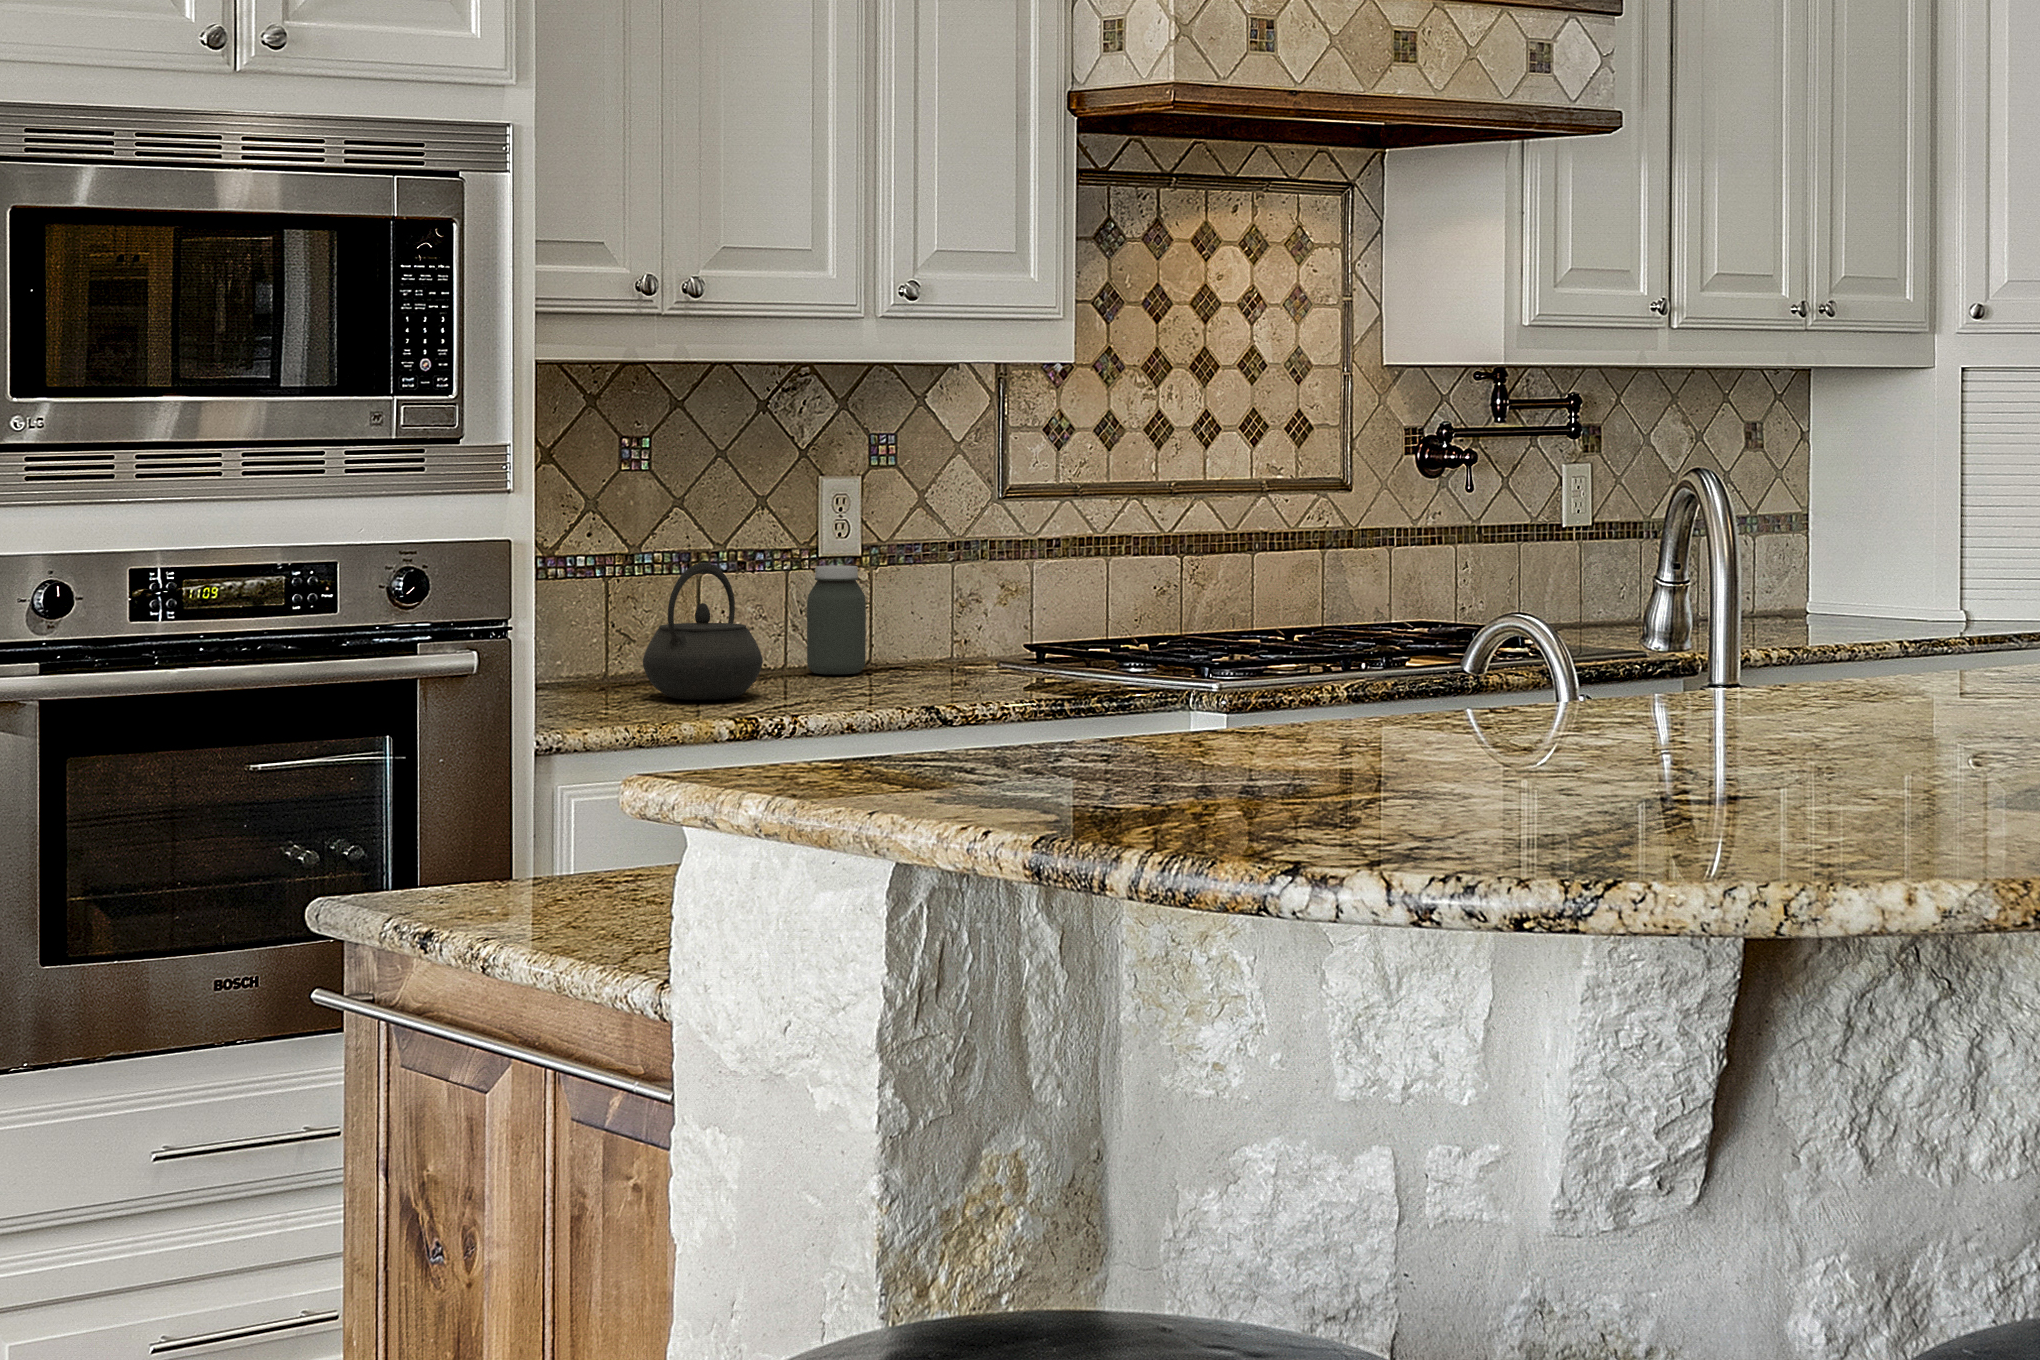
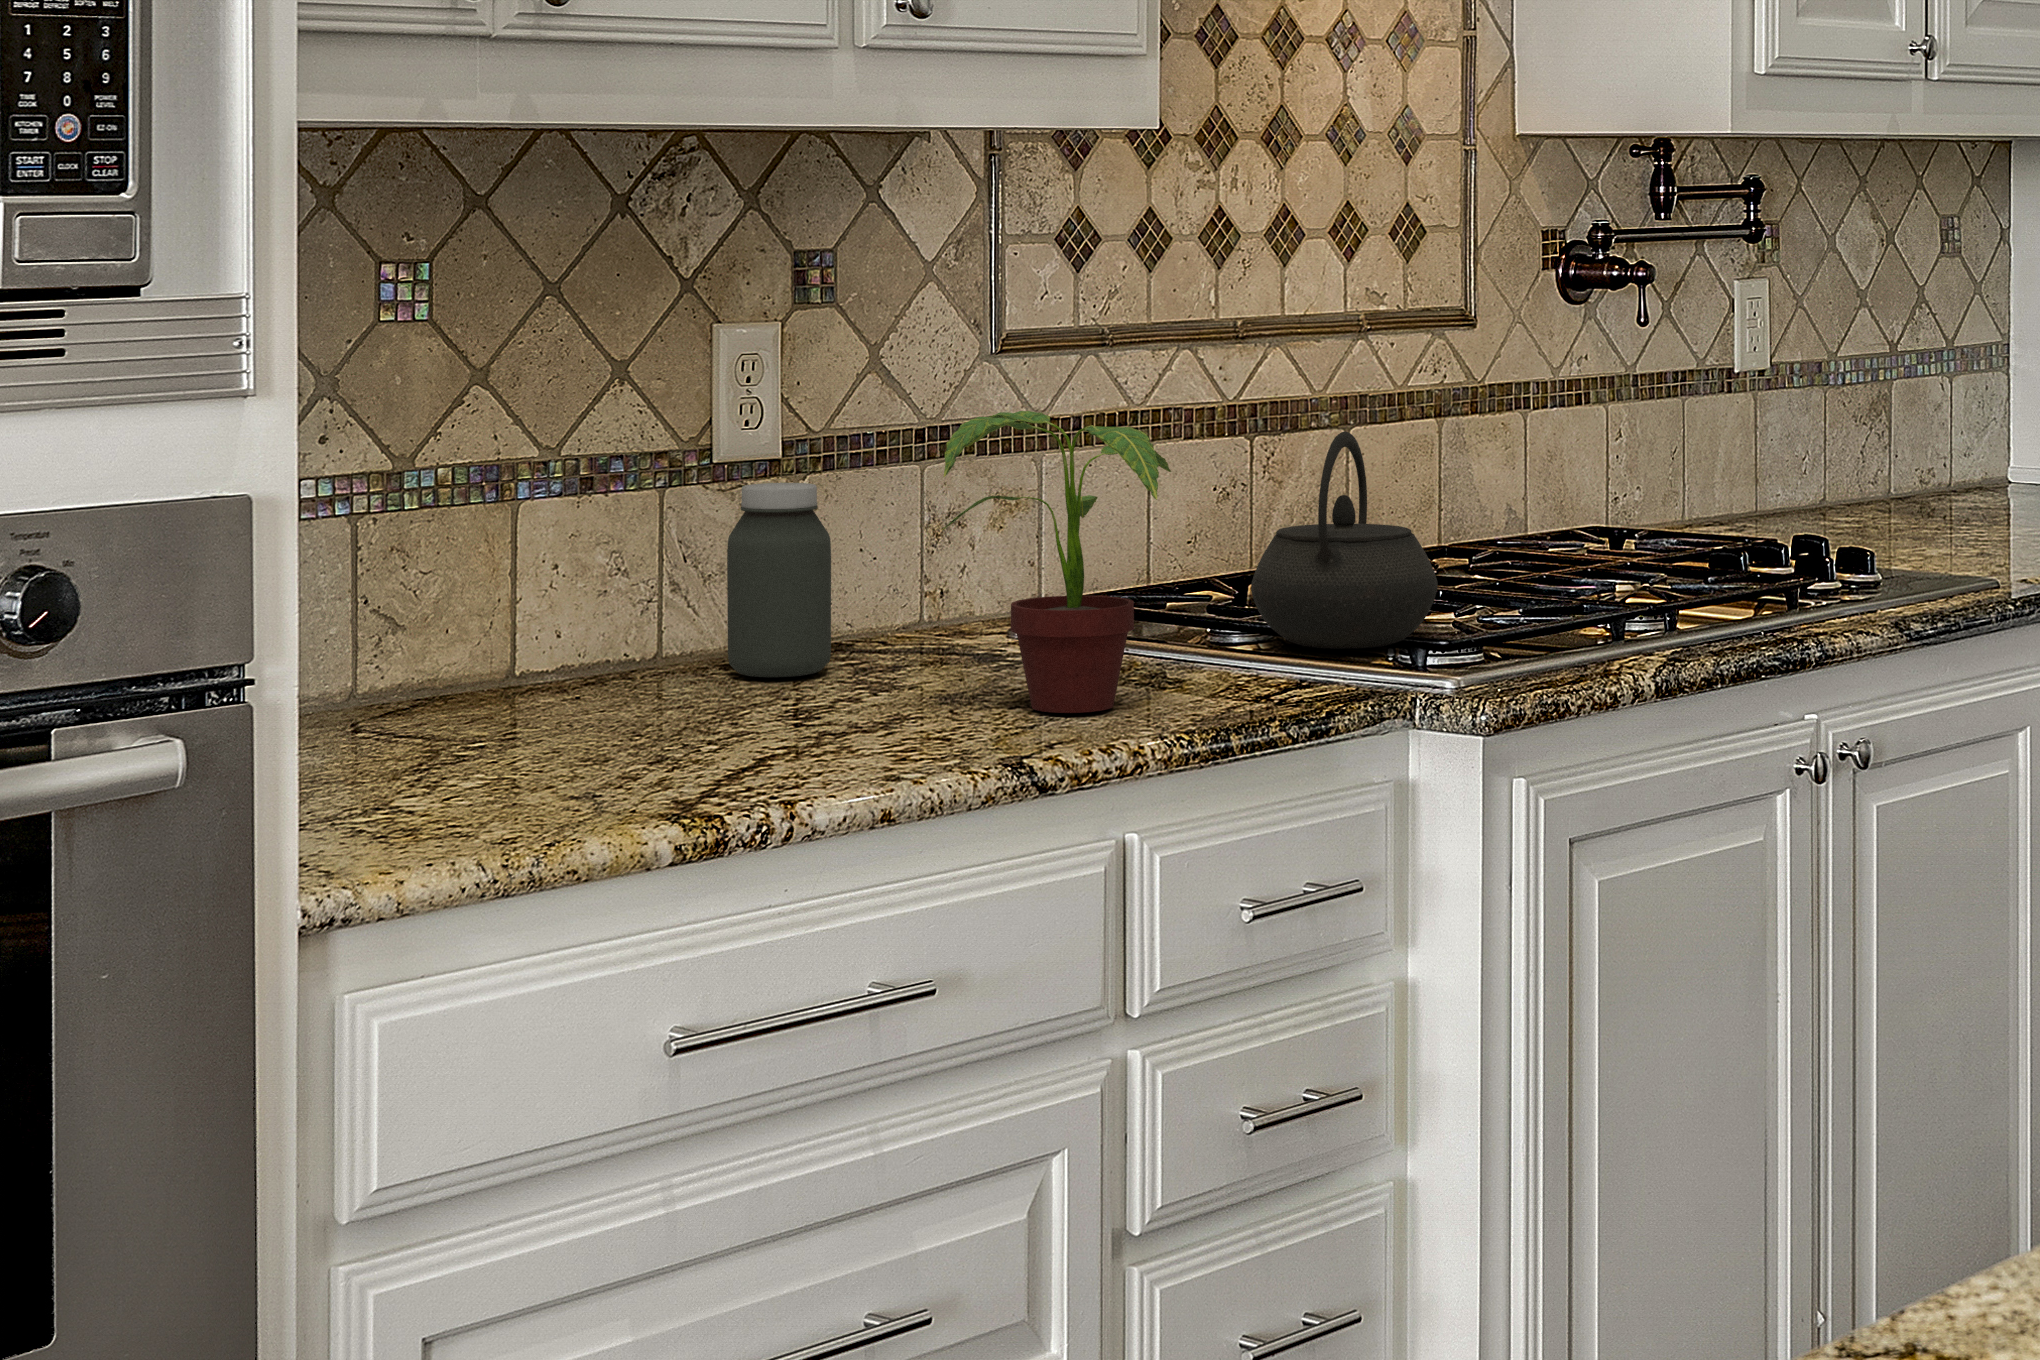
potted plant: none [905,524,1049,692] -> present [943,411,1171,713]
kettle: present [643,563,763,700] -> present [1251,431,1438,649]

